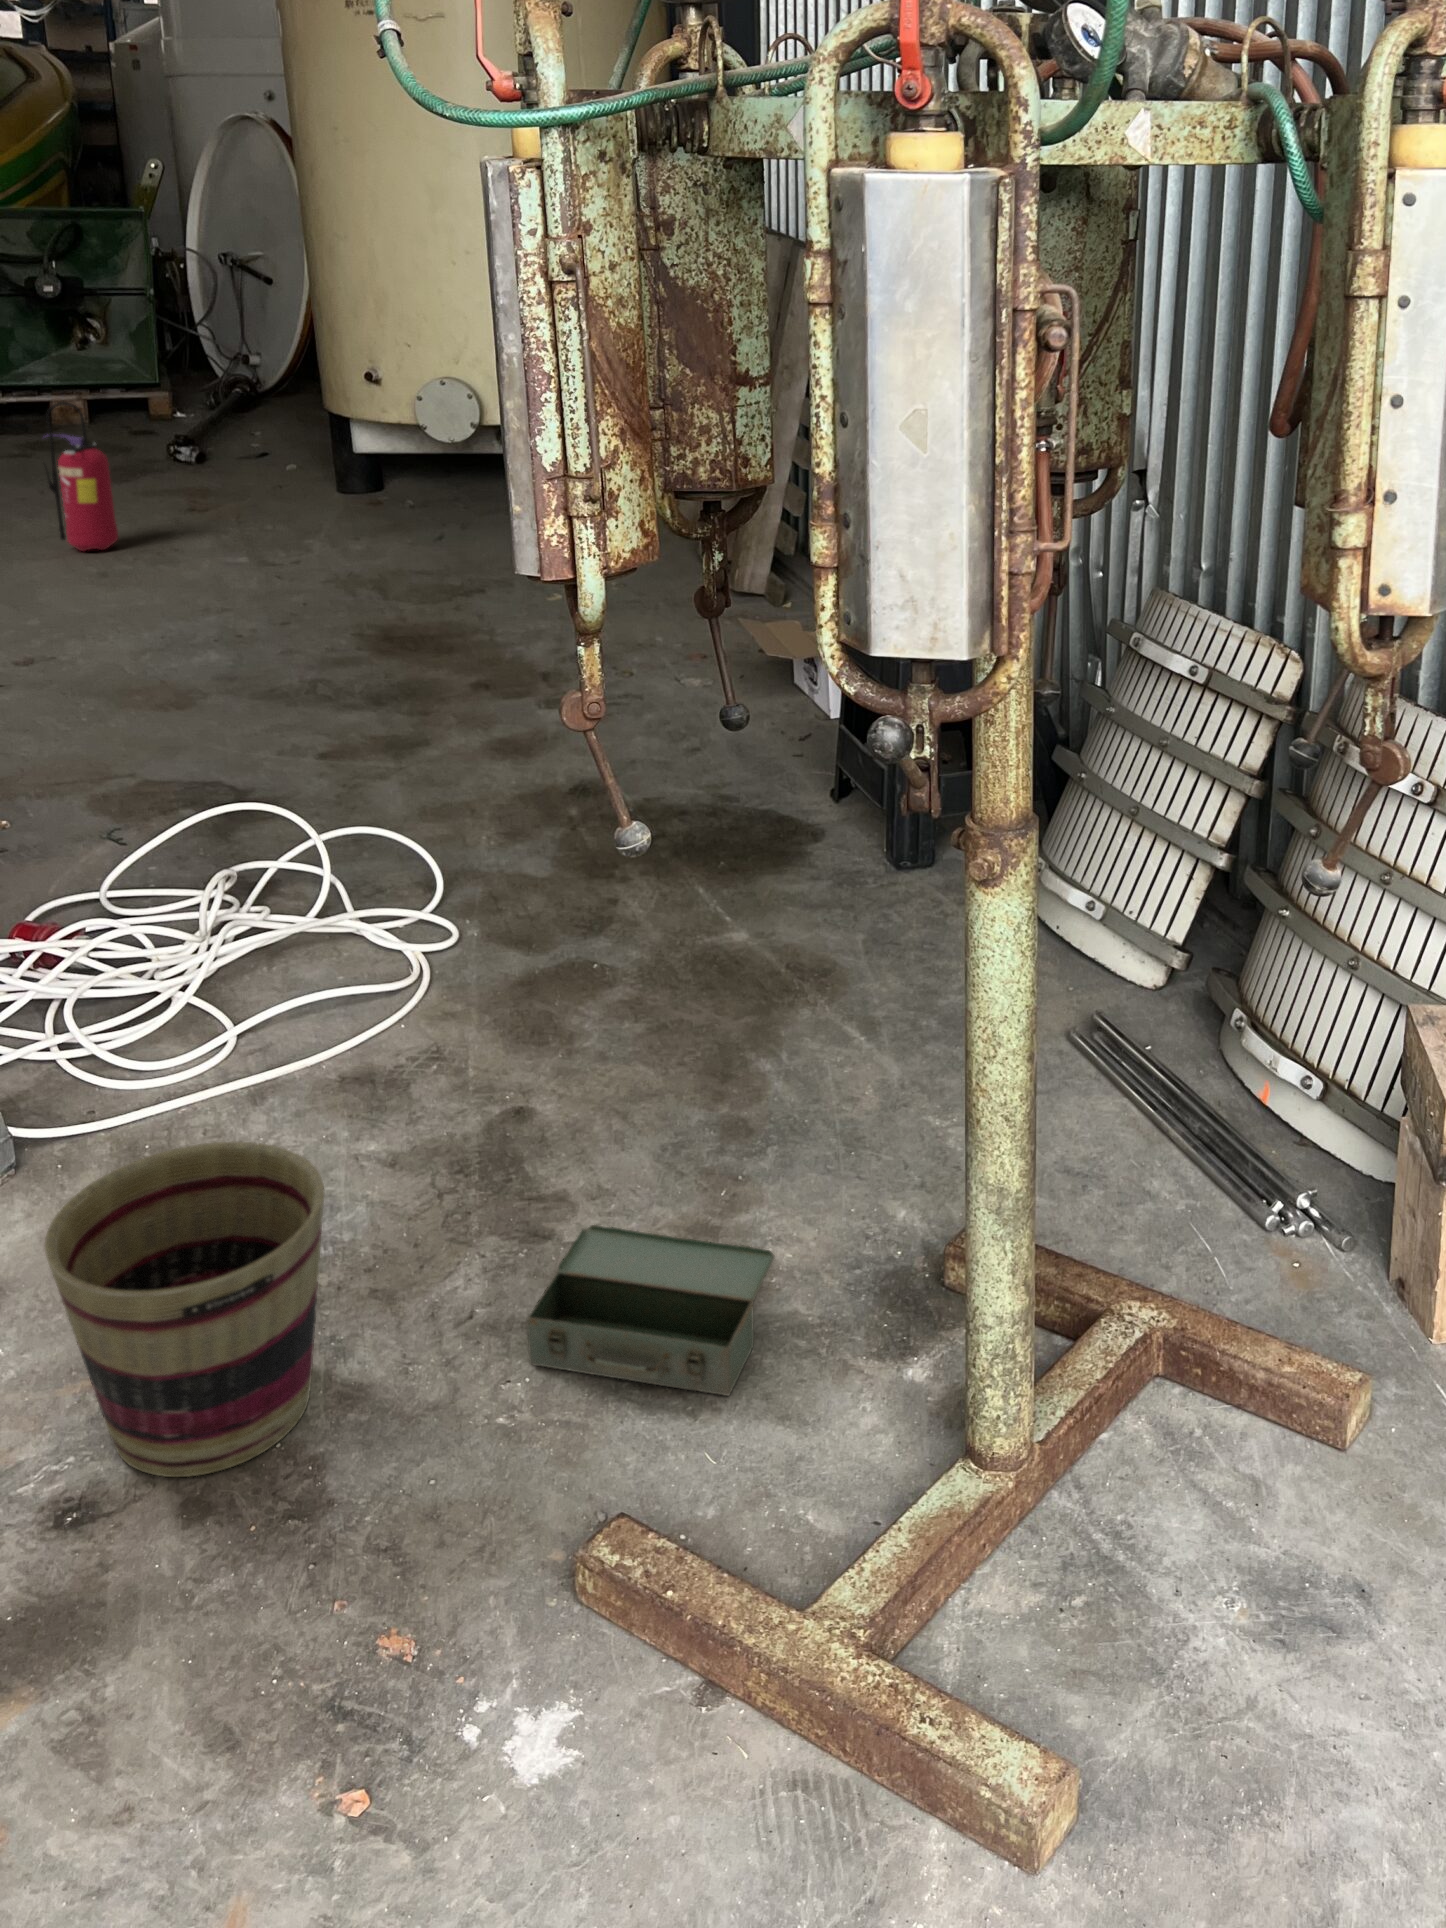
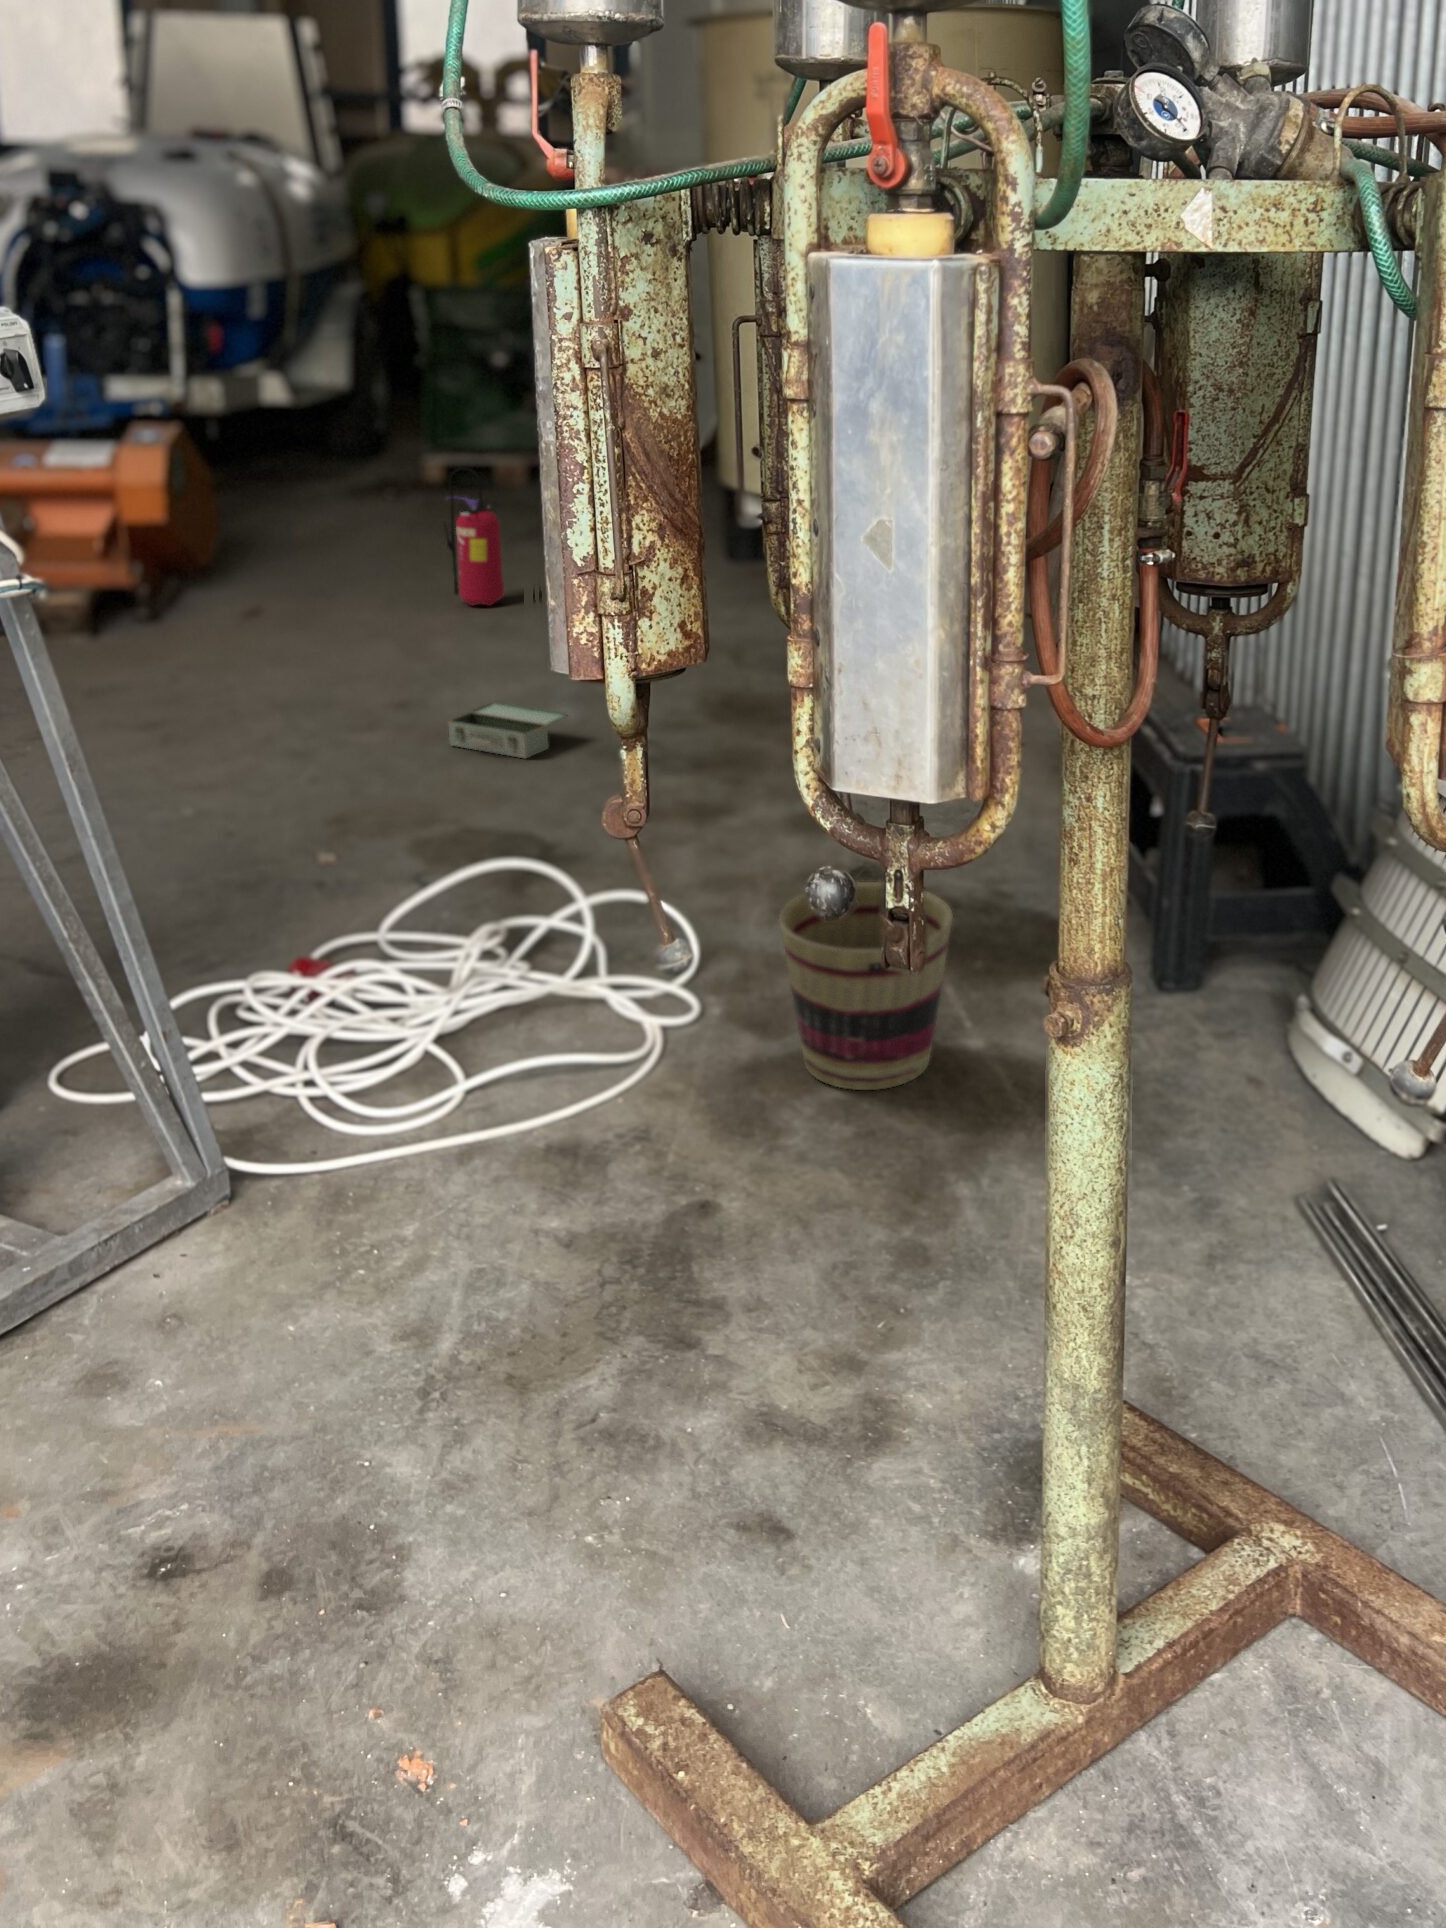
basket: present [45,1141,324,1477] -> present [779,882,953,1090]
toolbox: present [527,1225,775,1396] -> present [448,702,567,758]

